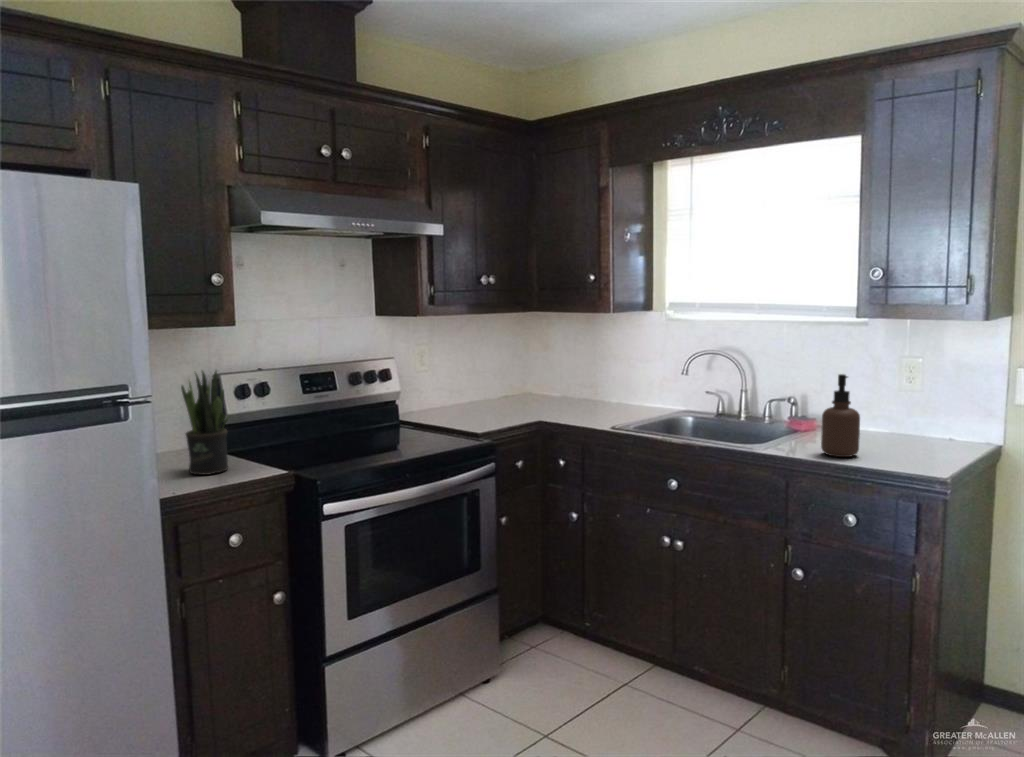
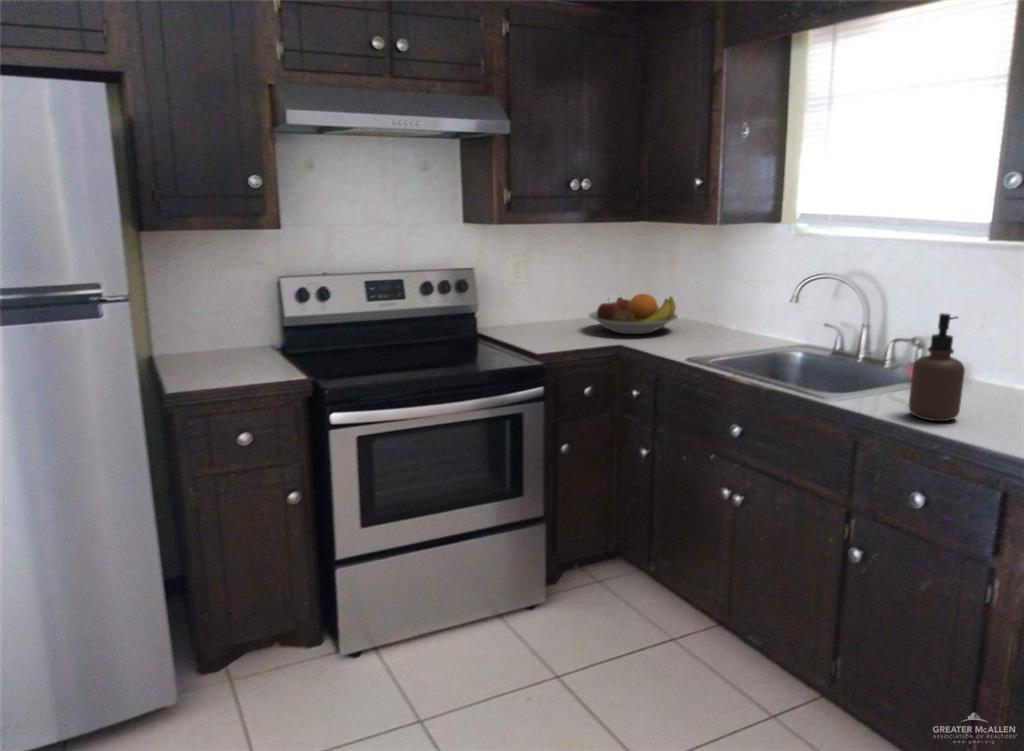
potted plant: present [181,371,229,475] -> none [213,272,262,373]
fruit bowl: none [495,376,575,412] -> present [589,294,678,334]

